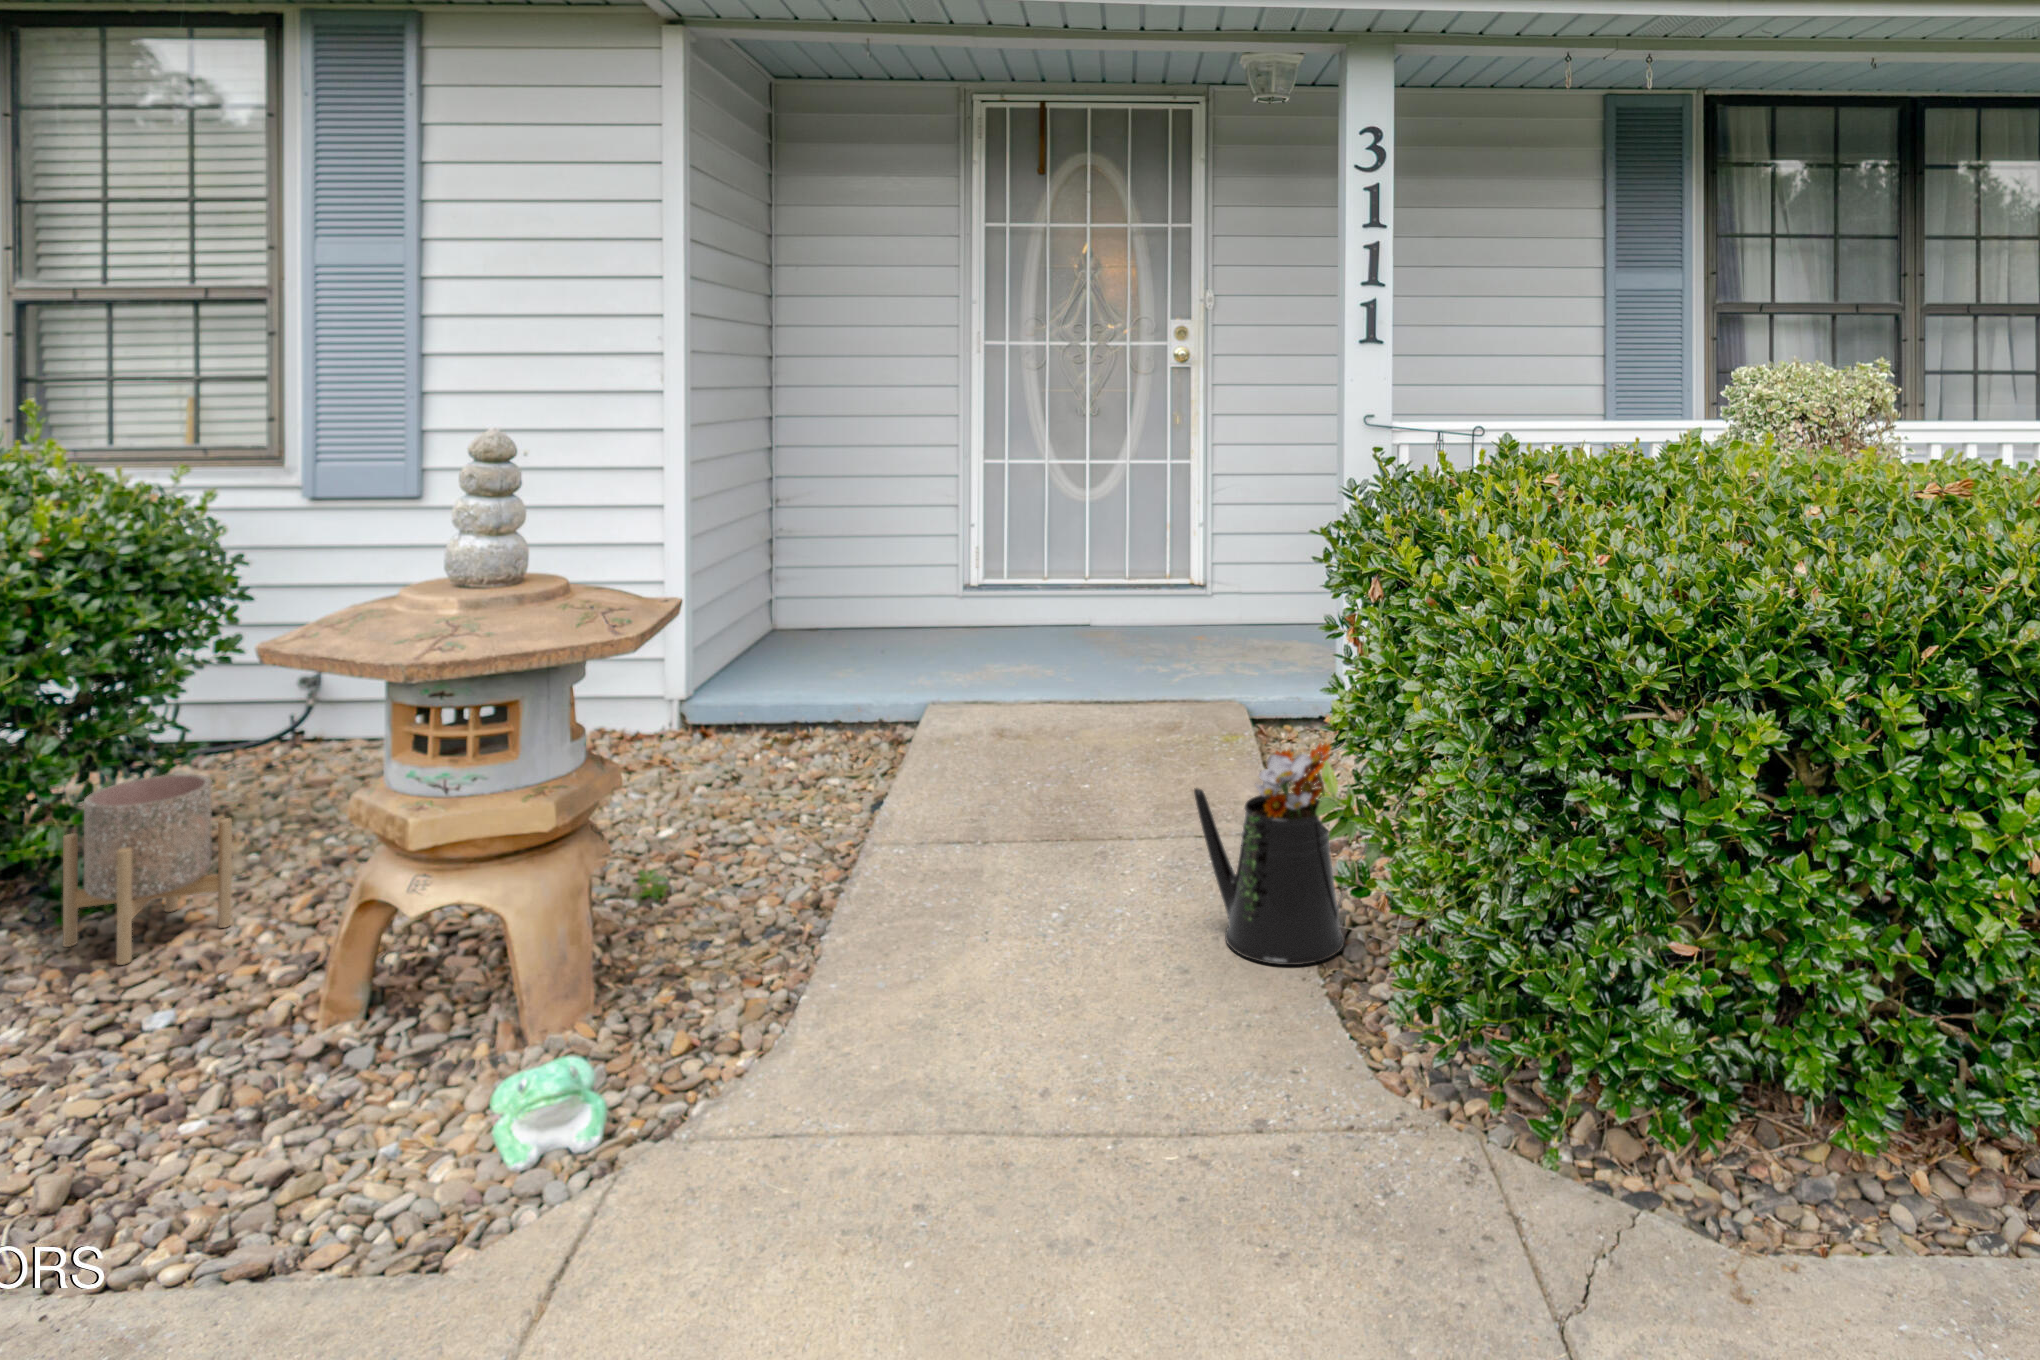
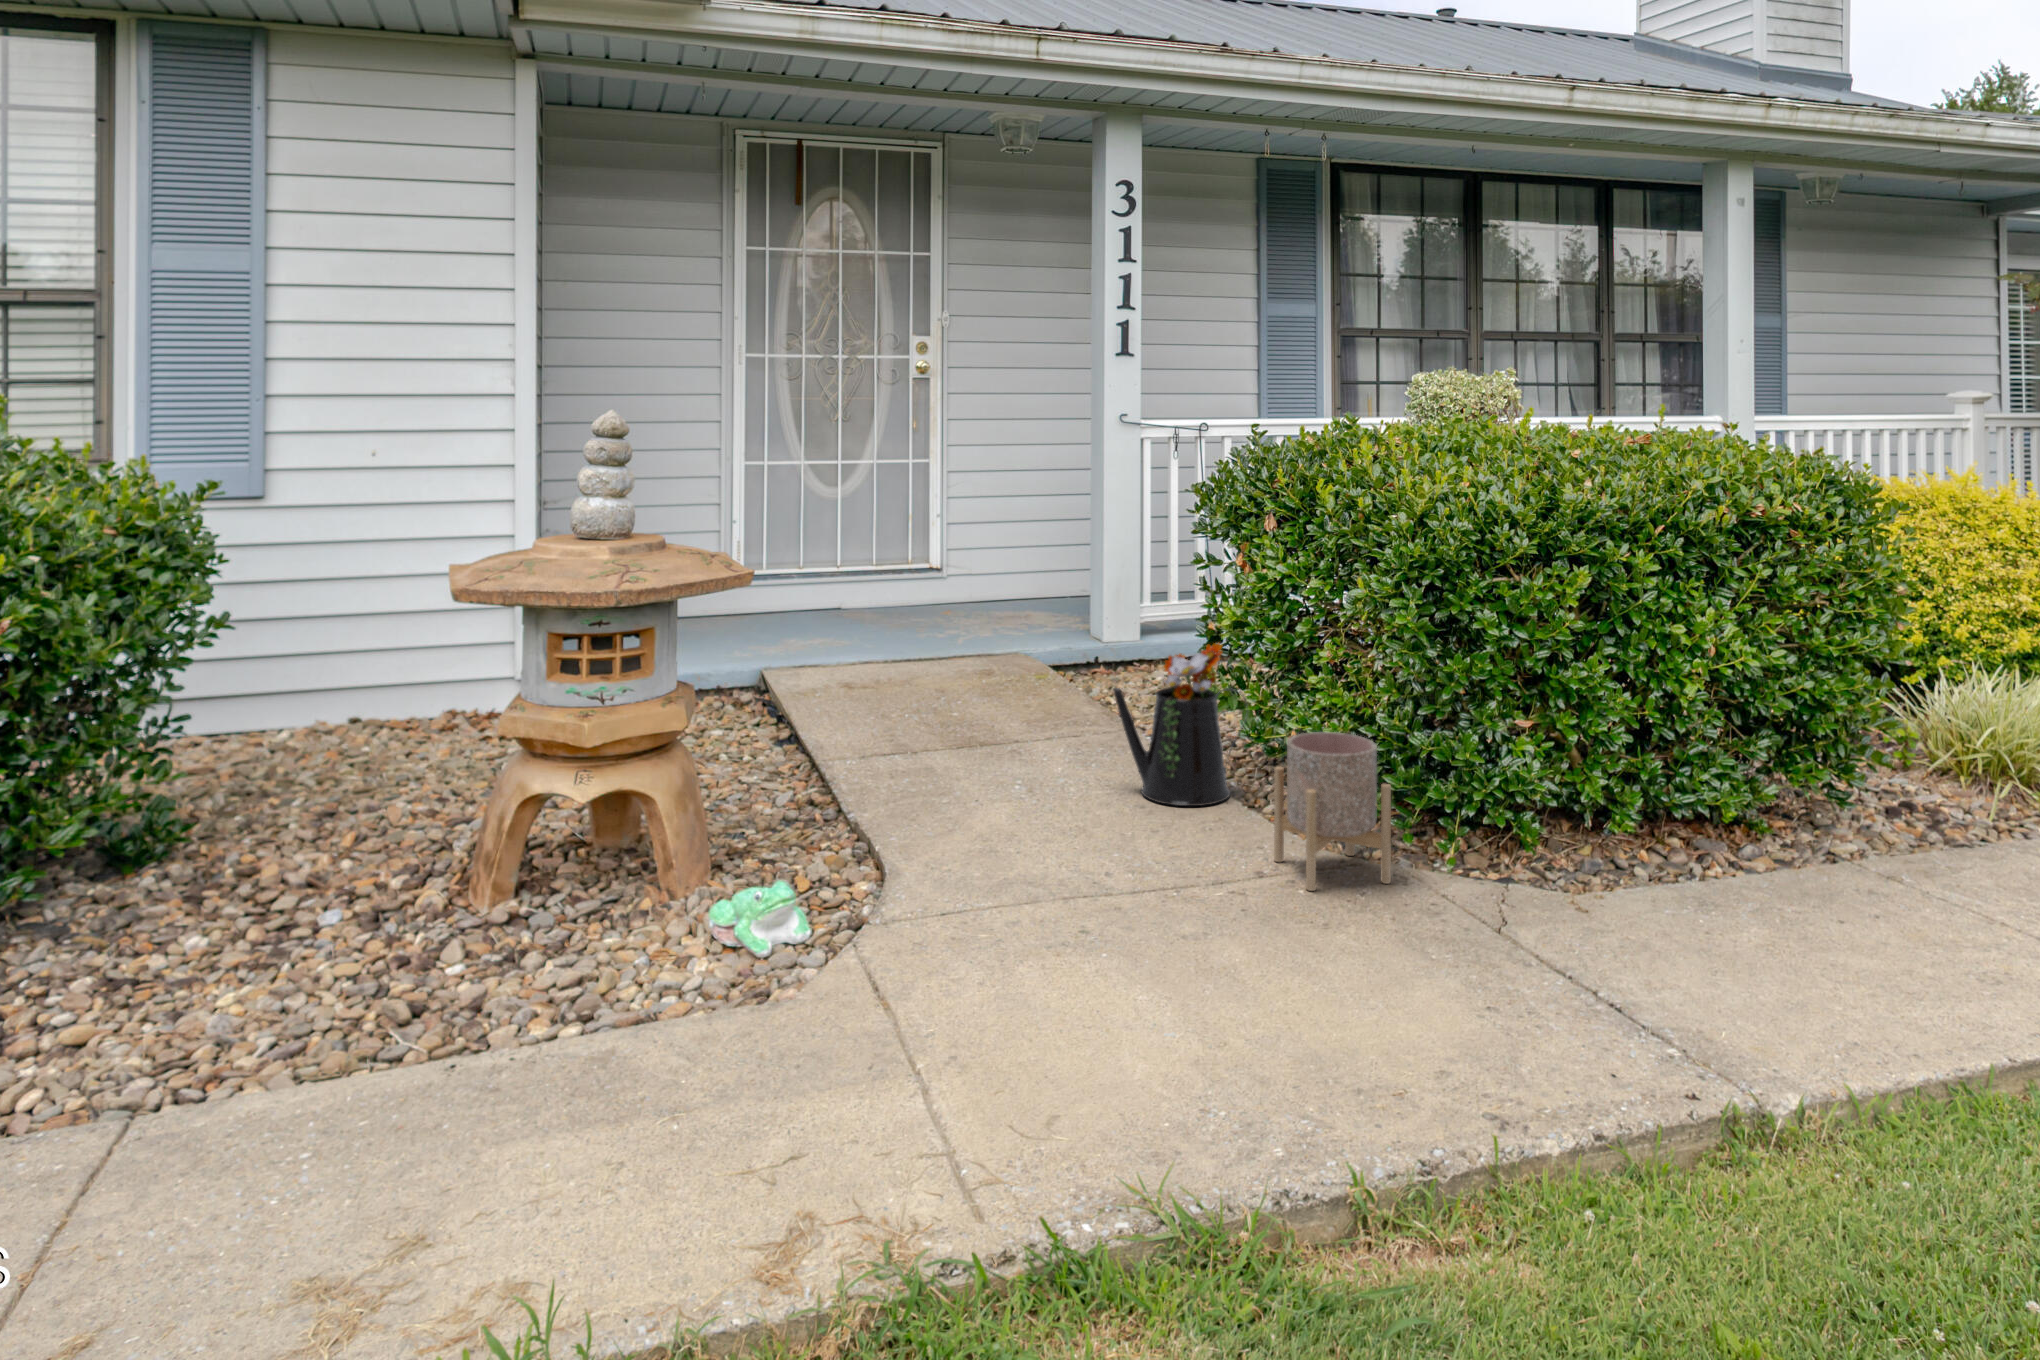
planter: present [63,774,232,965] -> present [1274,732,1391,891]

